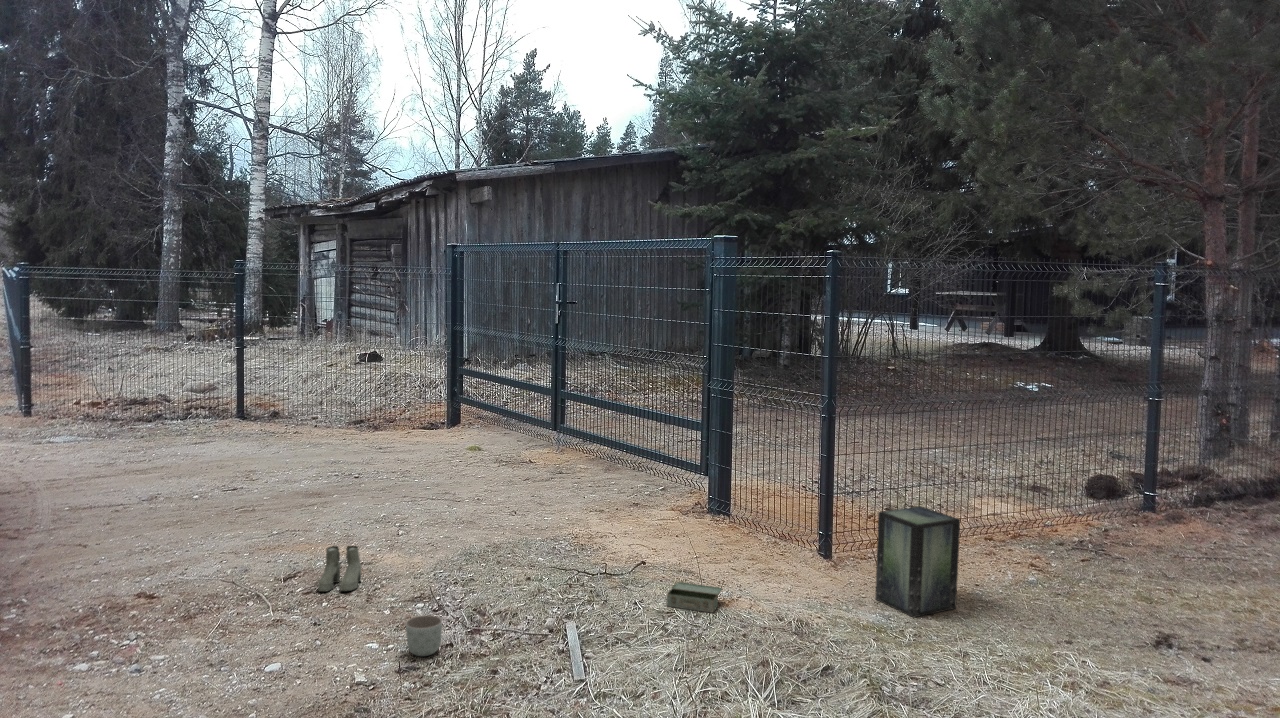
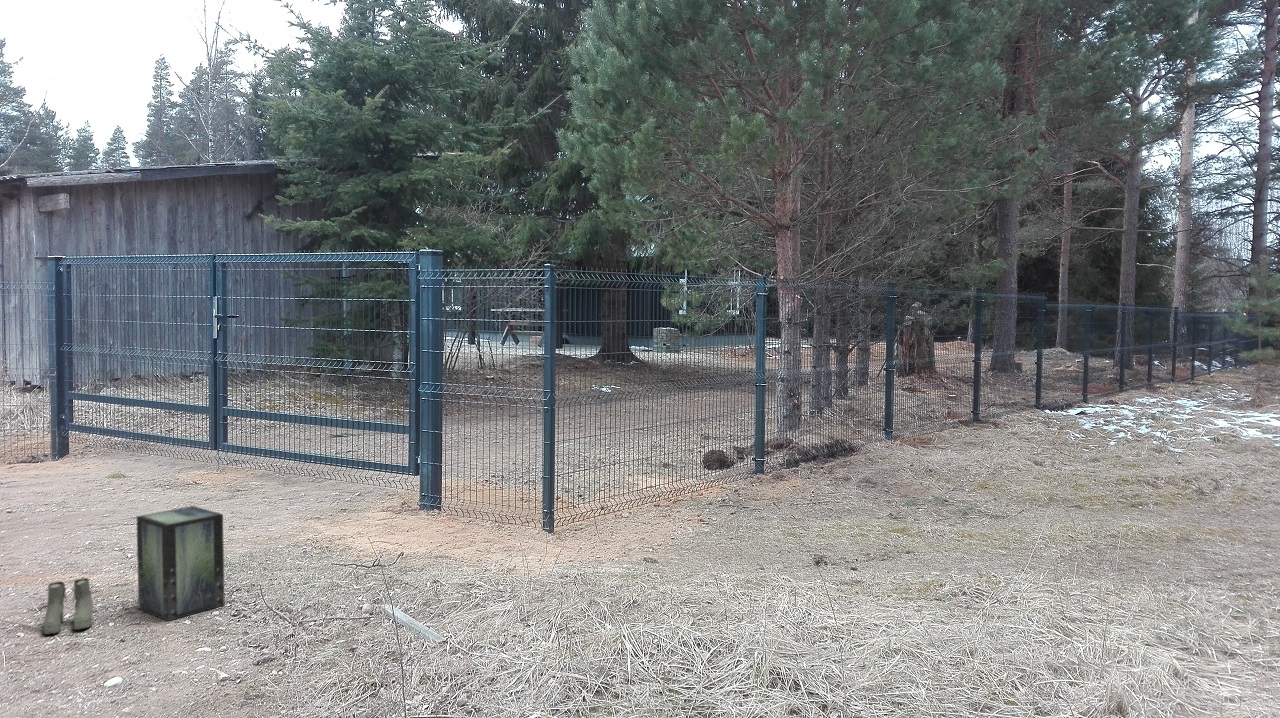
storage box: present [875,506,960,617] -> present [136,506,225,621]
toolbox: present [667,582,722,613] -> none [443,566,490,590]
planter: present [405,615,442,656] -> none [208,629,249,672]

